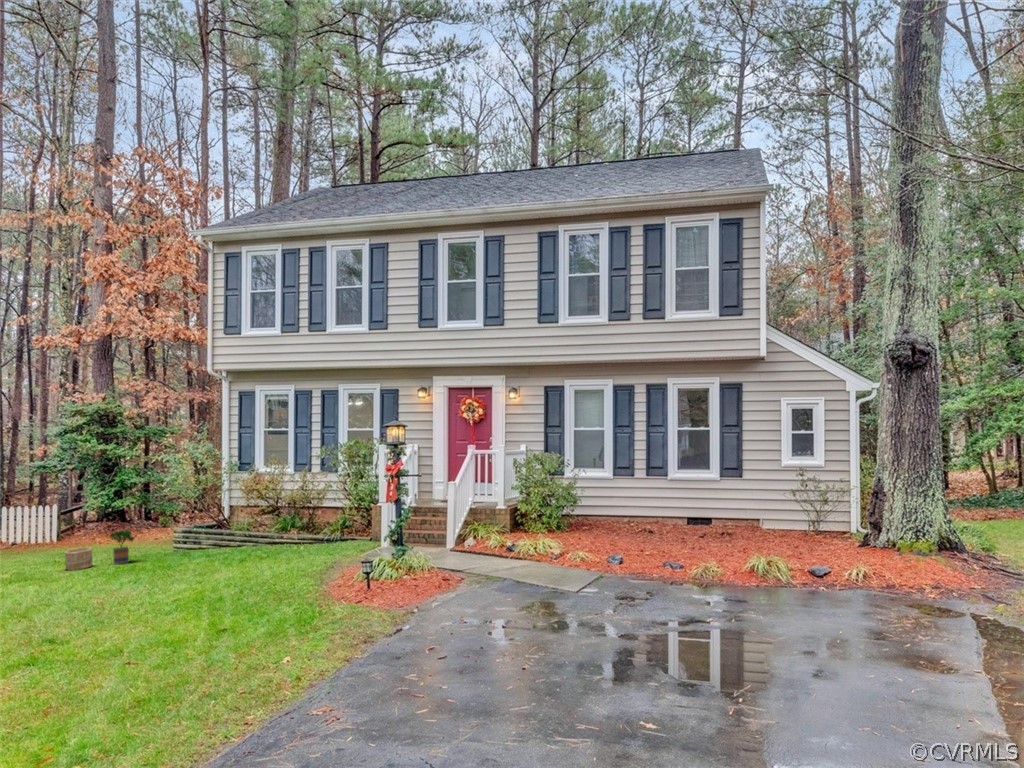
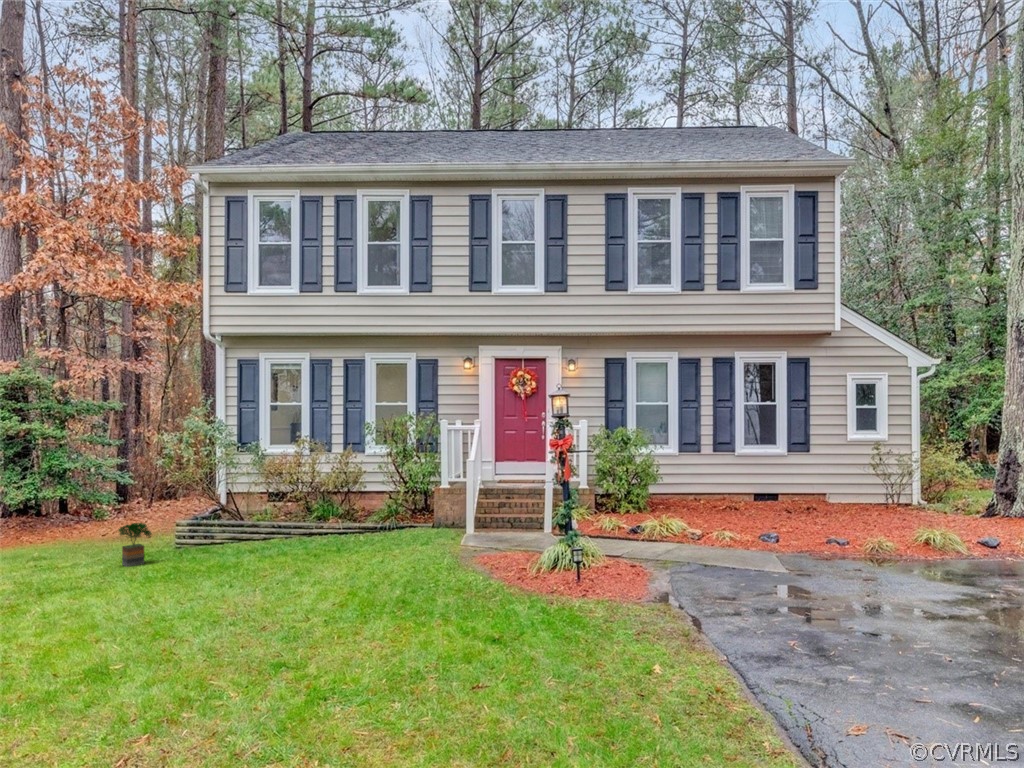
wooden bucket: present [64,547,93,570] -> none [59,545,97,576]

